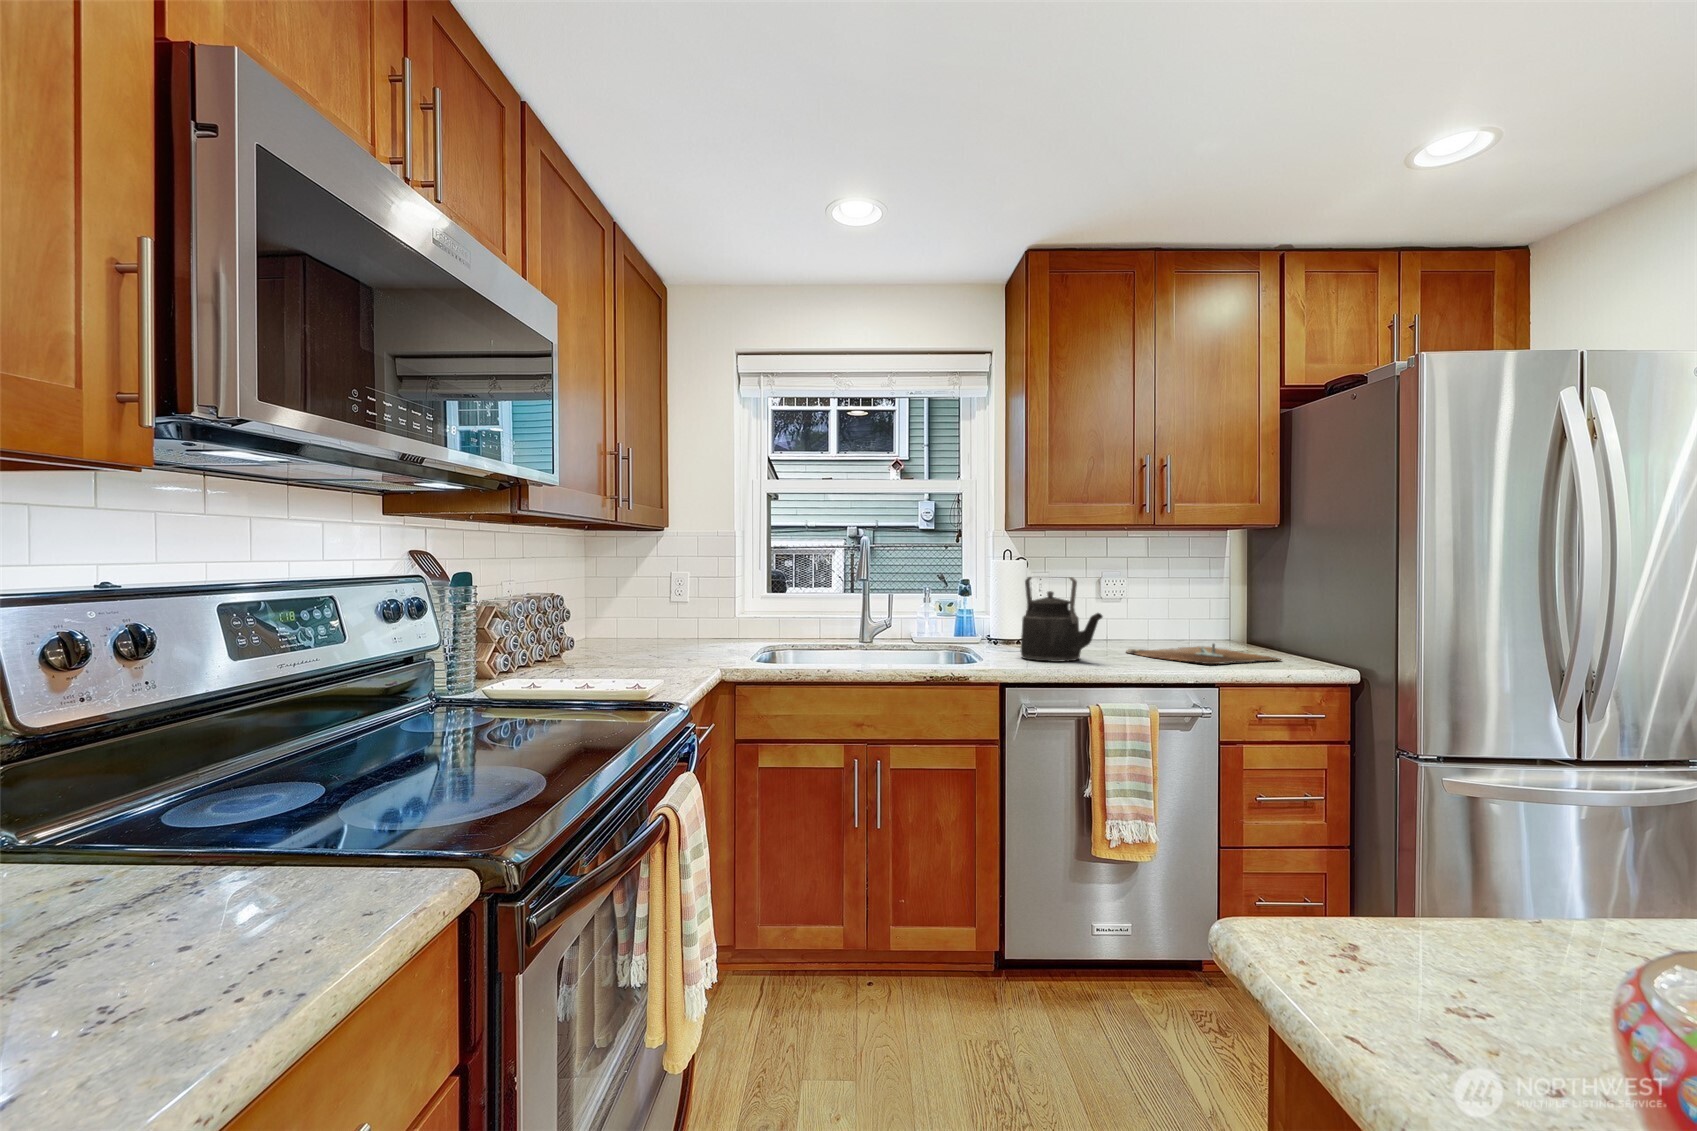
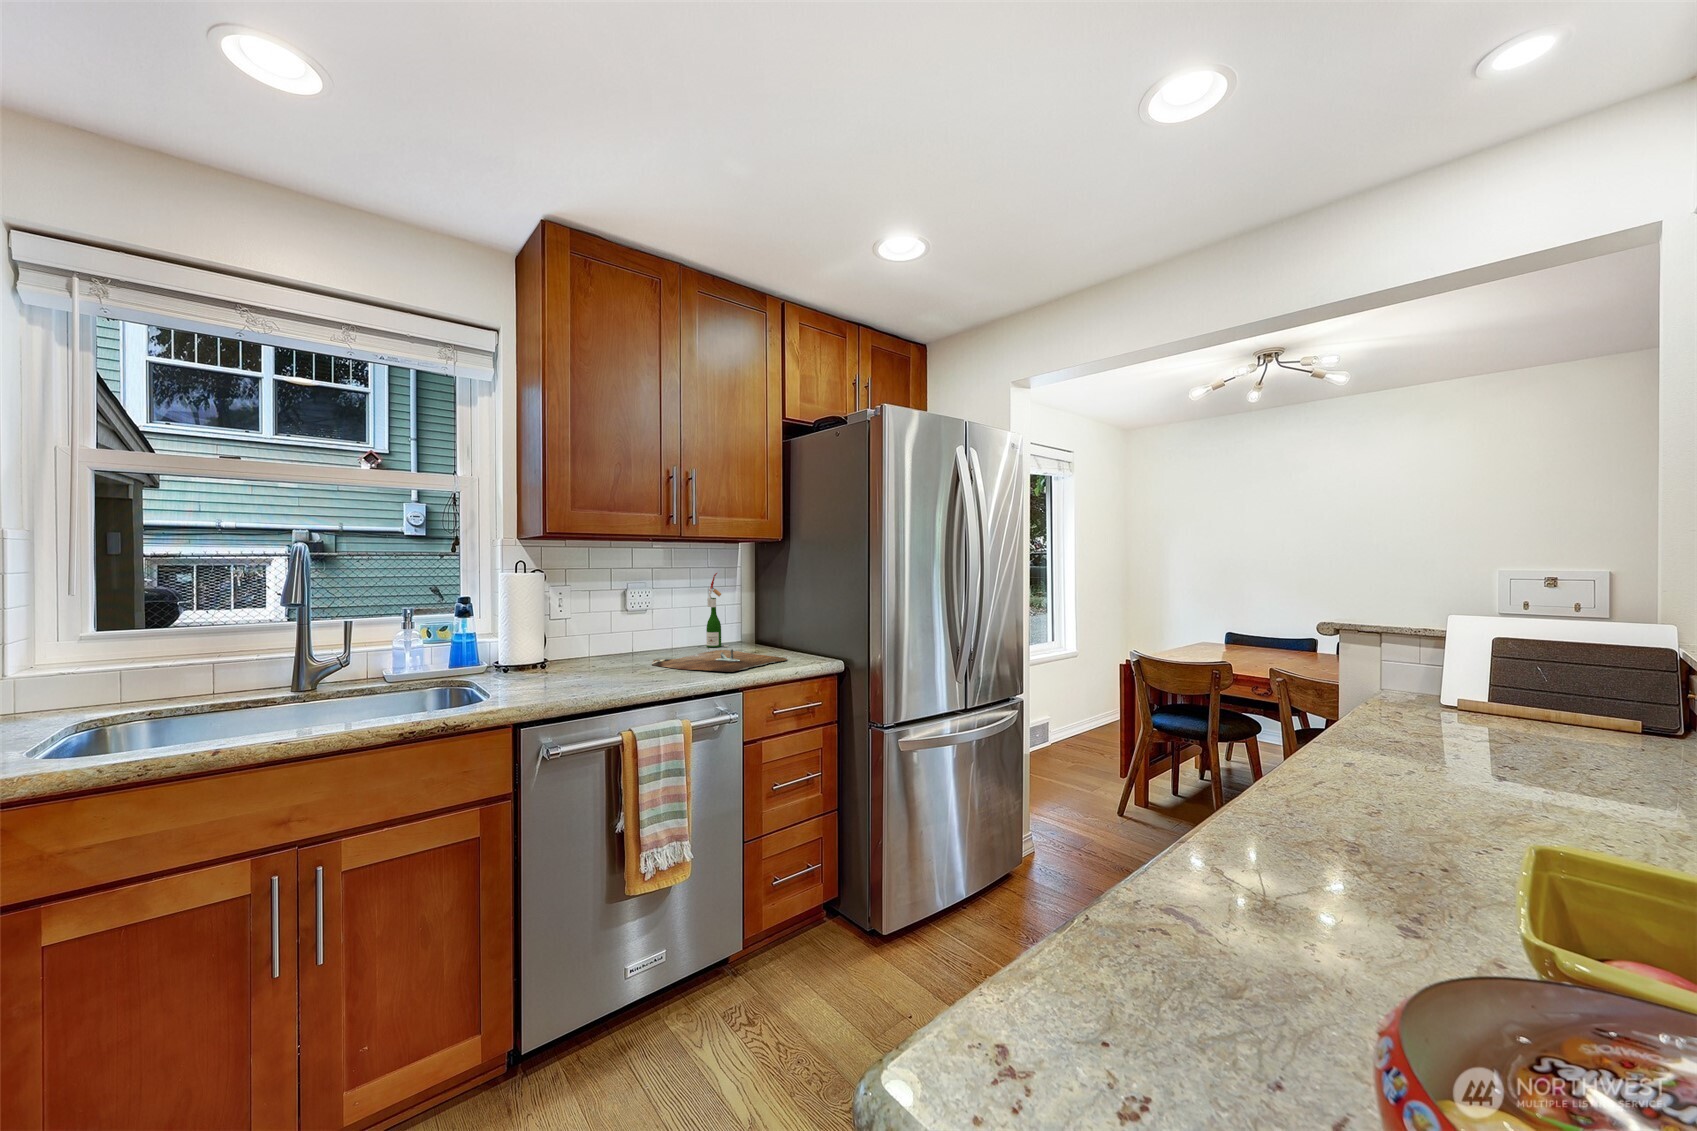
wine bottle: none [1189,564,1215,644] -> present [706,573,728,647]
kettle: present [1020,577,1103,662] -> none [539,593,632,687]

